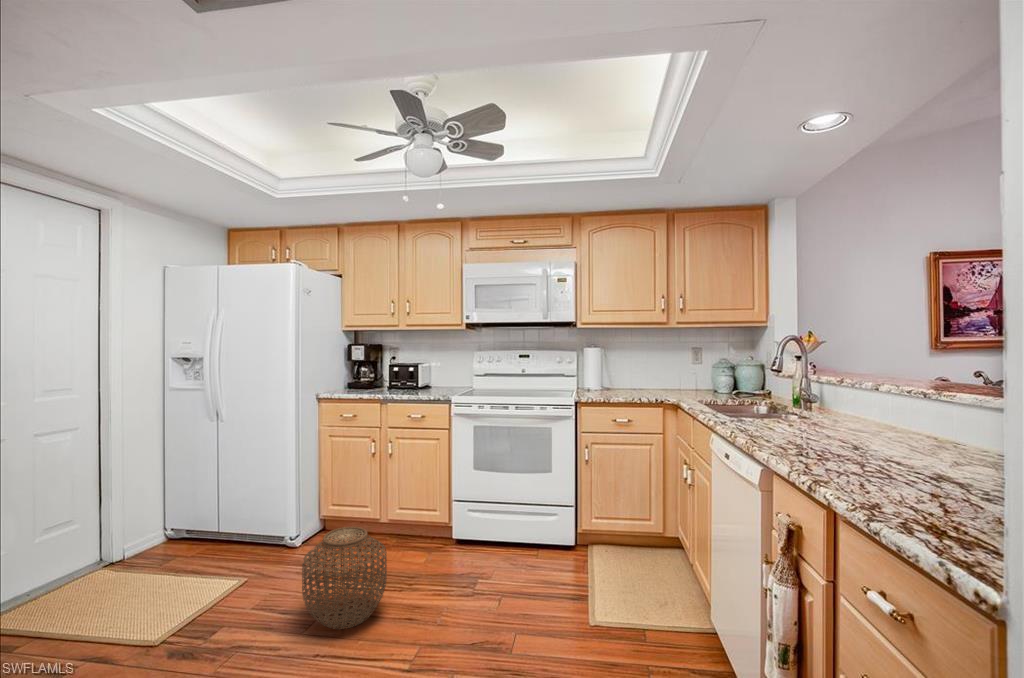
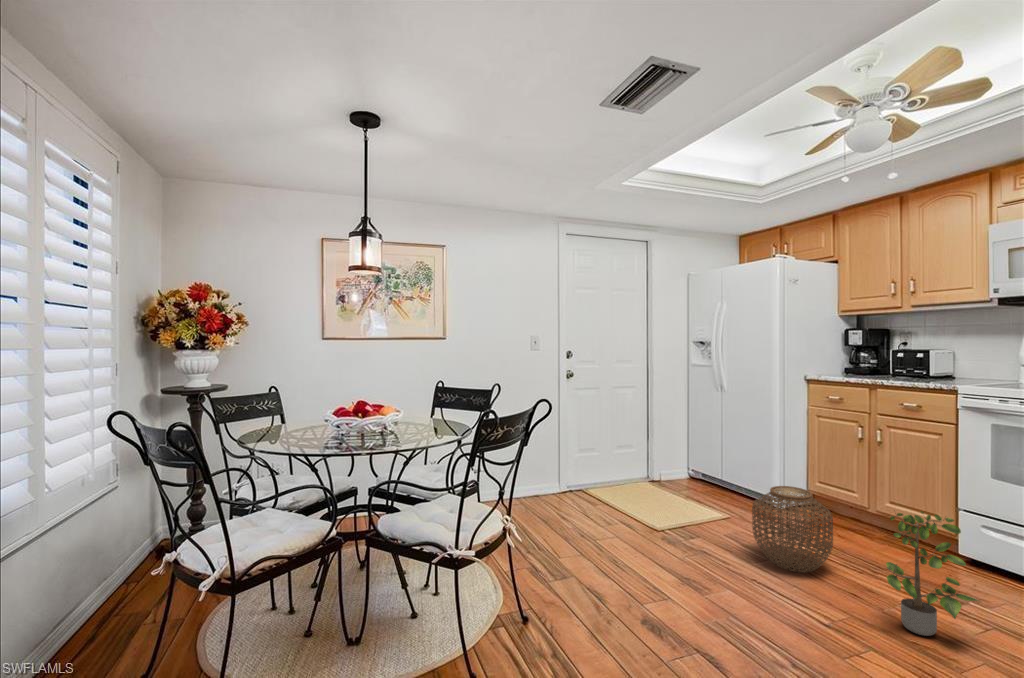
potted plant: none [449,517,515,639] -> present [886,511,979,636]

